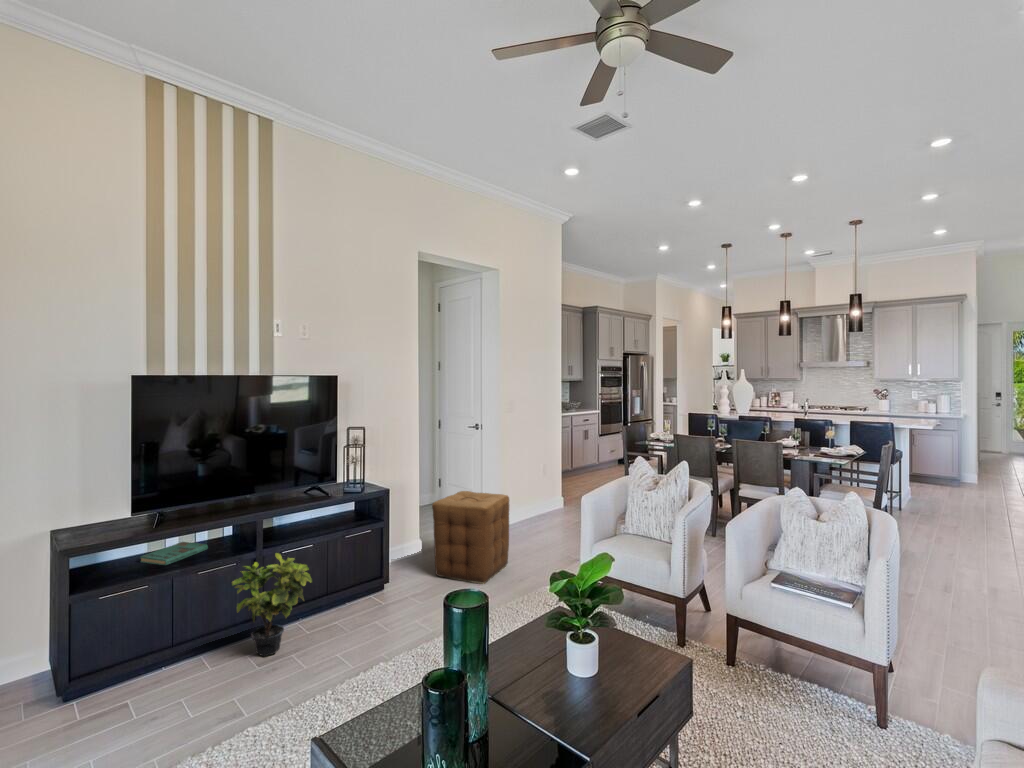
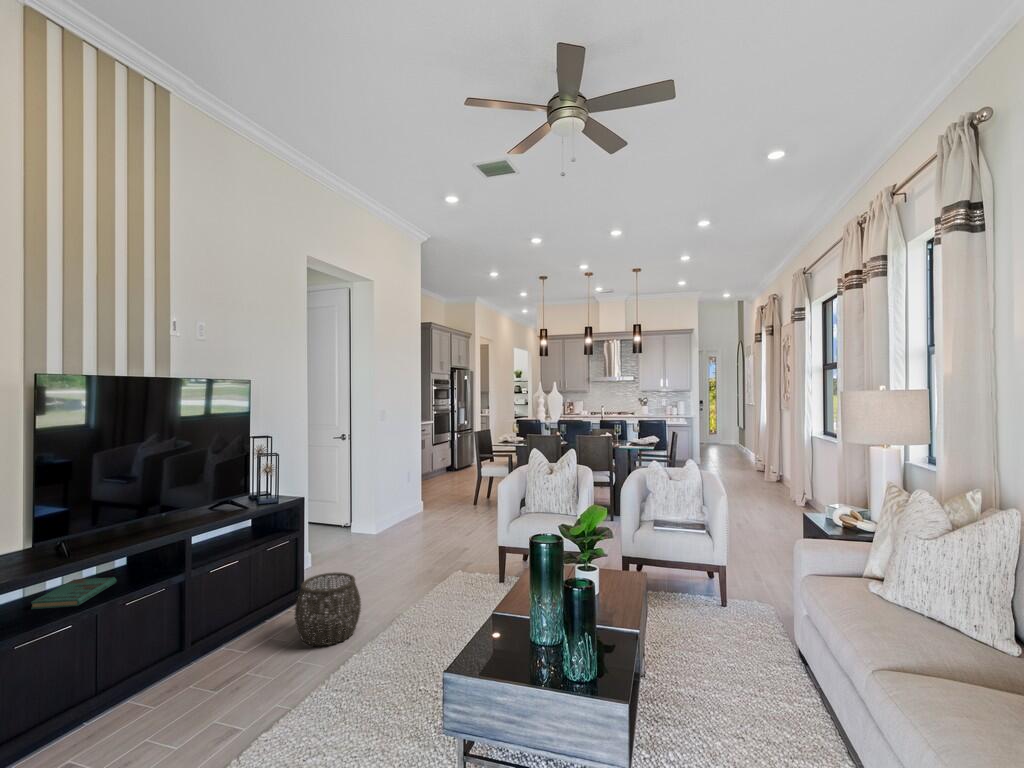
ottoman: present [432,491,509,584] -> none [343,496,414,584]
potted plant: present [232,553,312,656] -> none [163,572,265,691]
woven basket: none [351,565,414,637] -> present [295,572,361,646]

